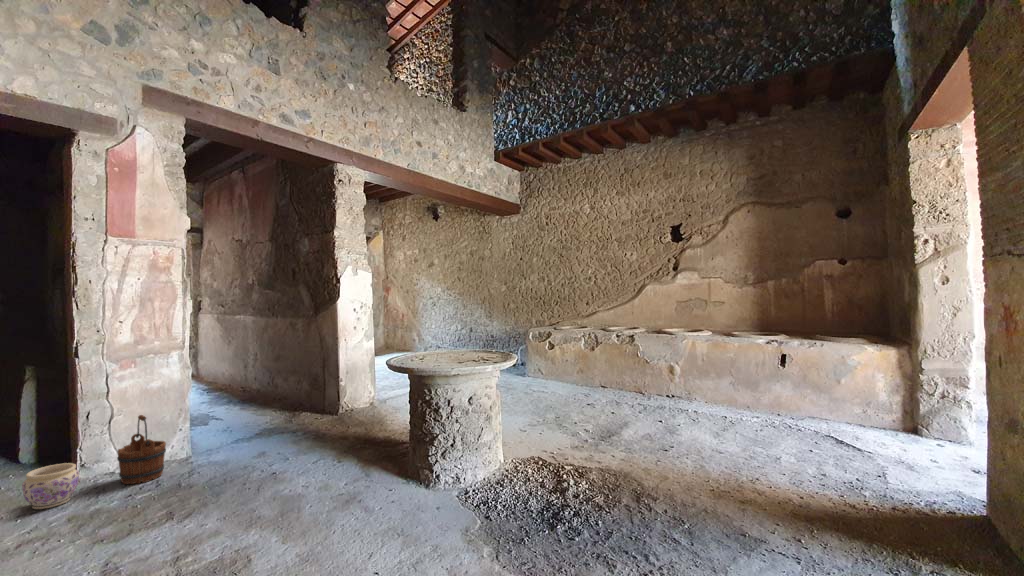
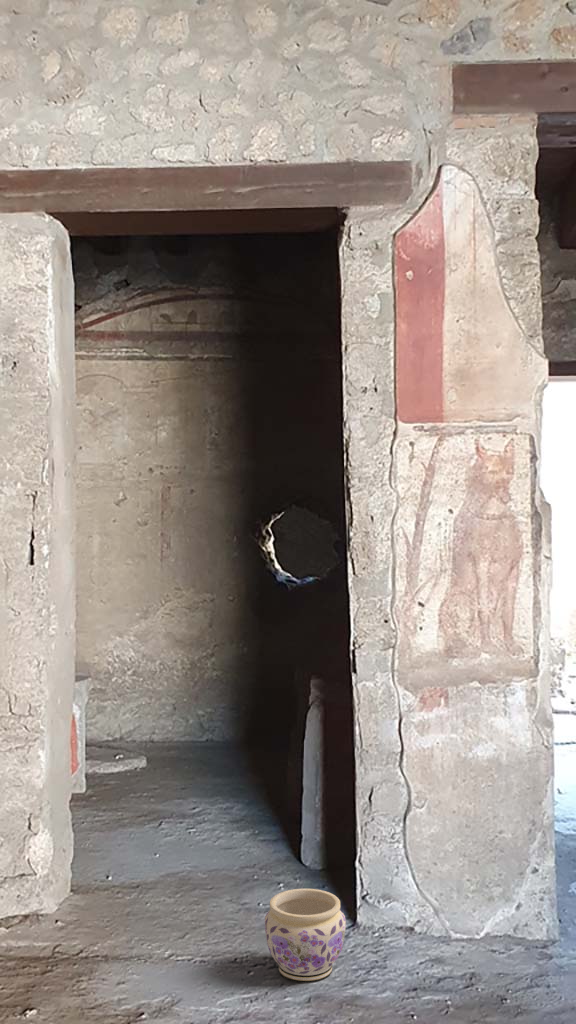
wooden bucket: present [117,415,166,484] -> none [410,821,497,981]

